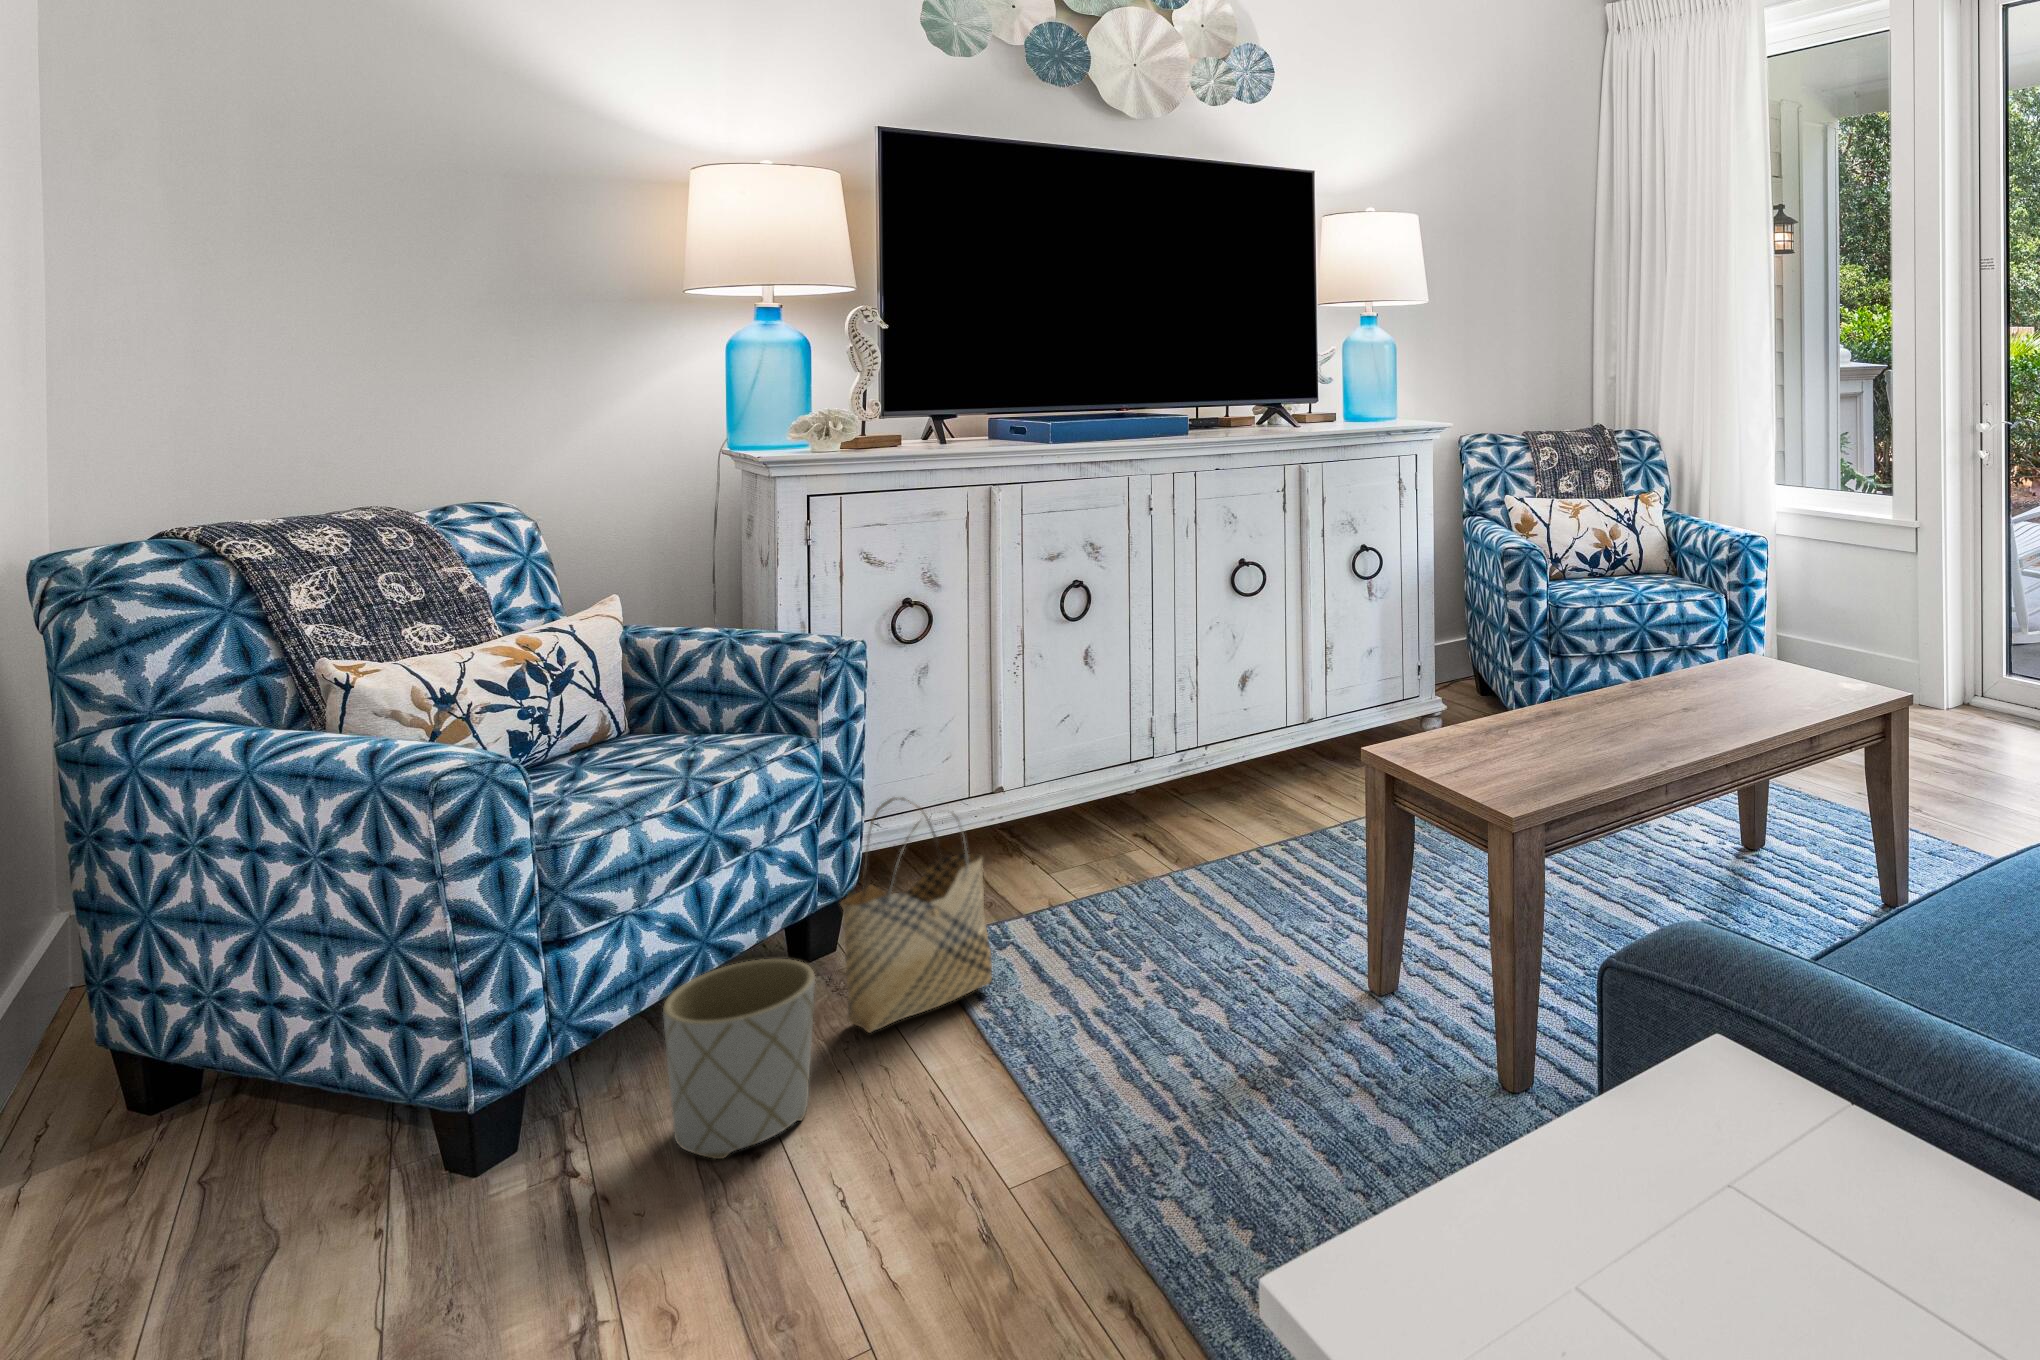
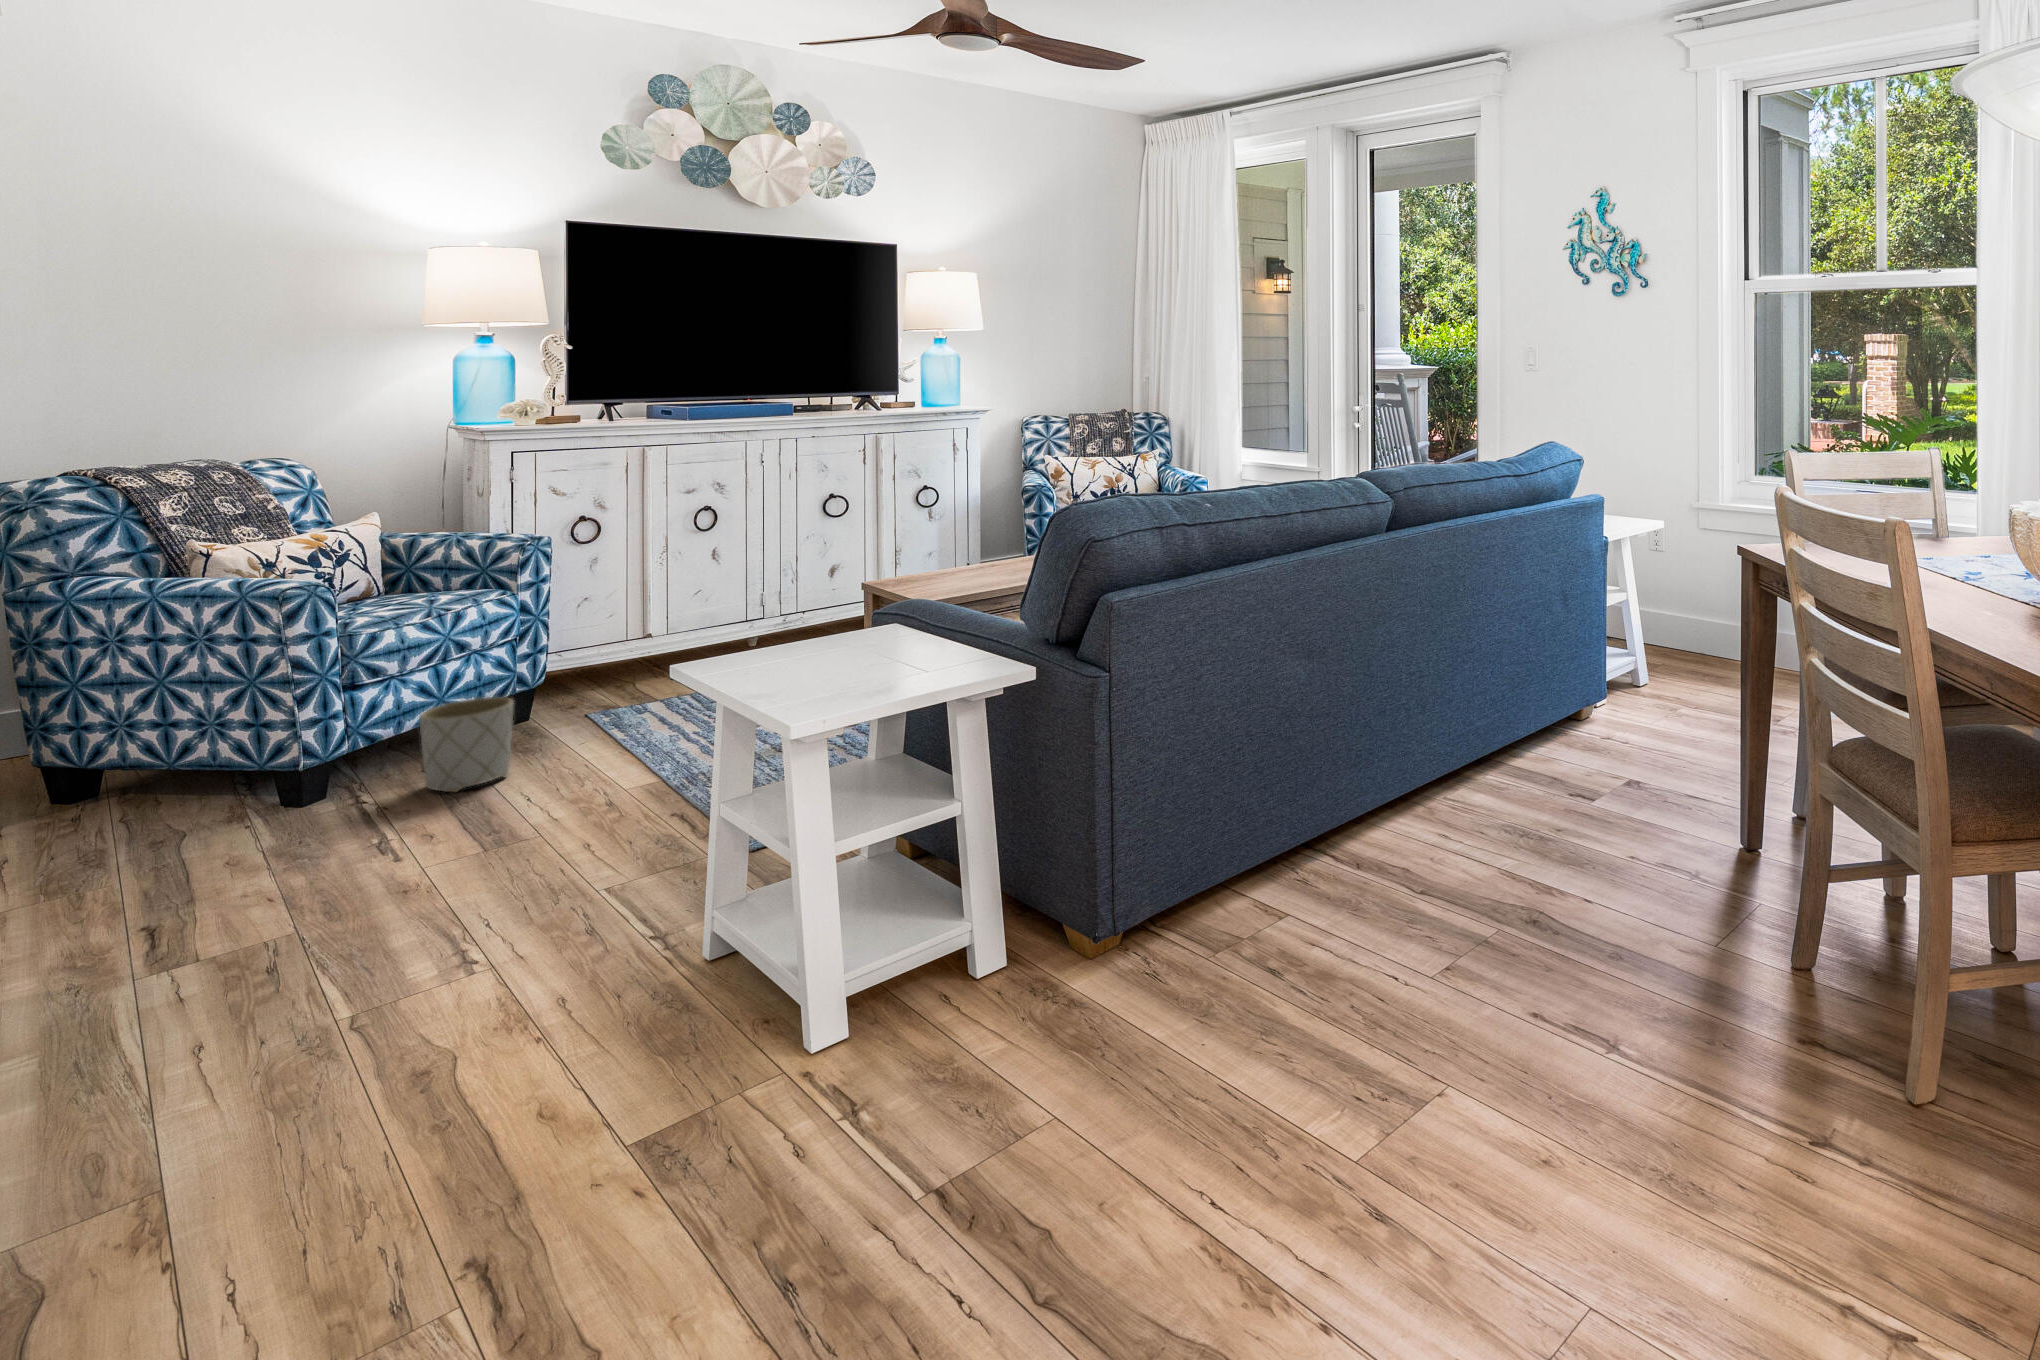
woven basket: present [841,798,992,1033] -> none [532,620,632,746]

